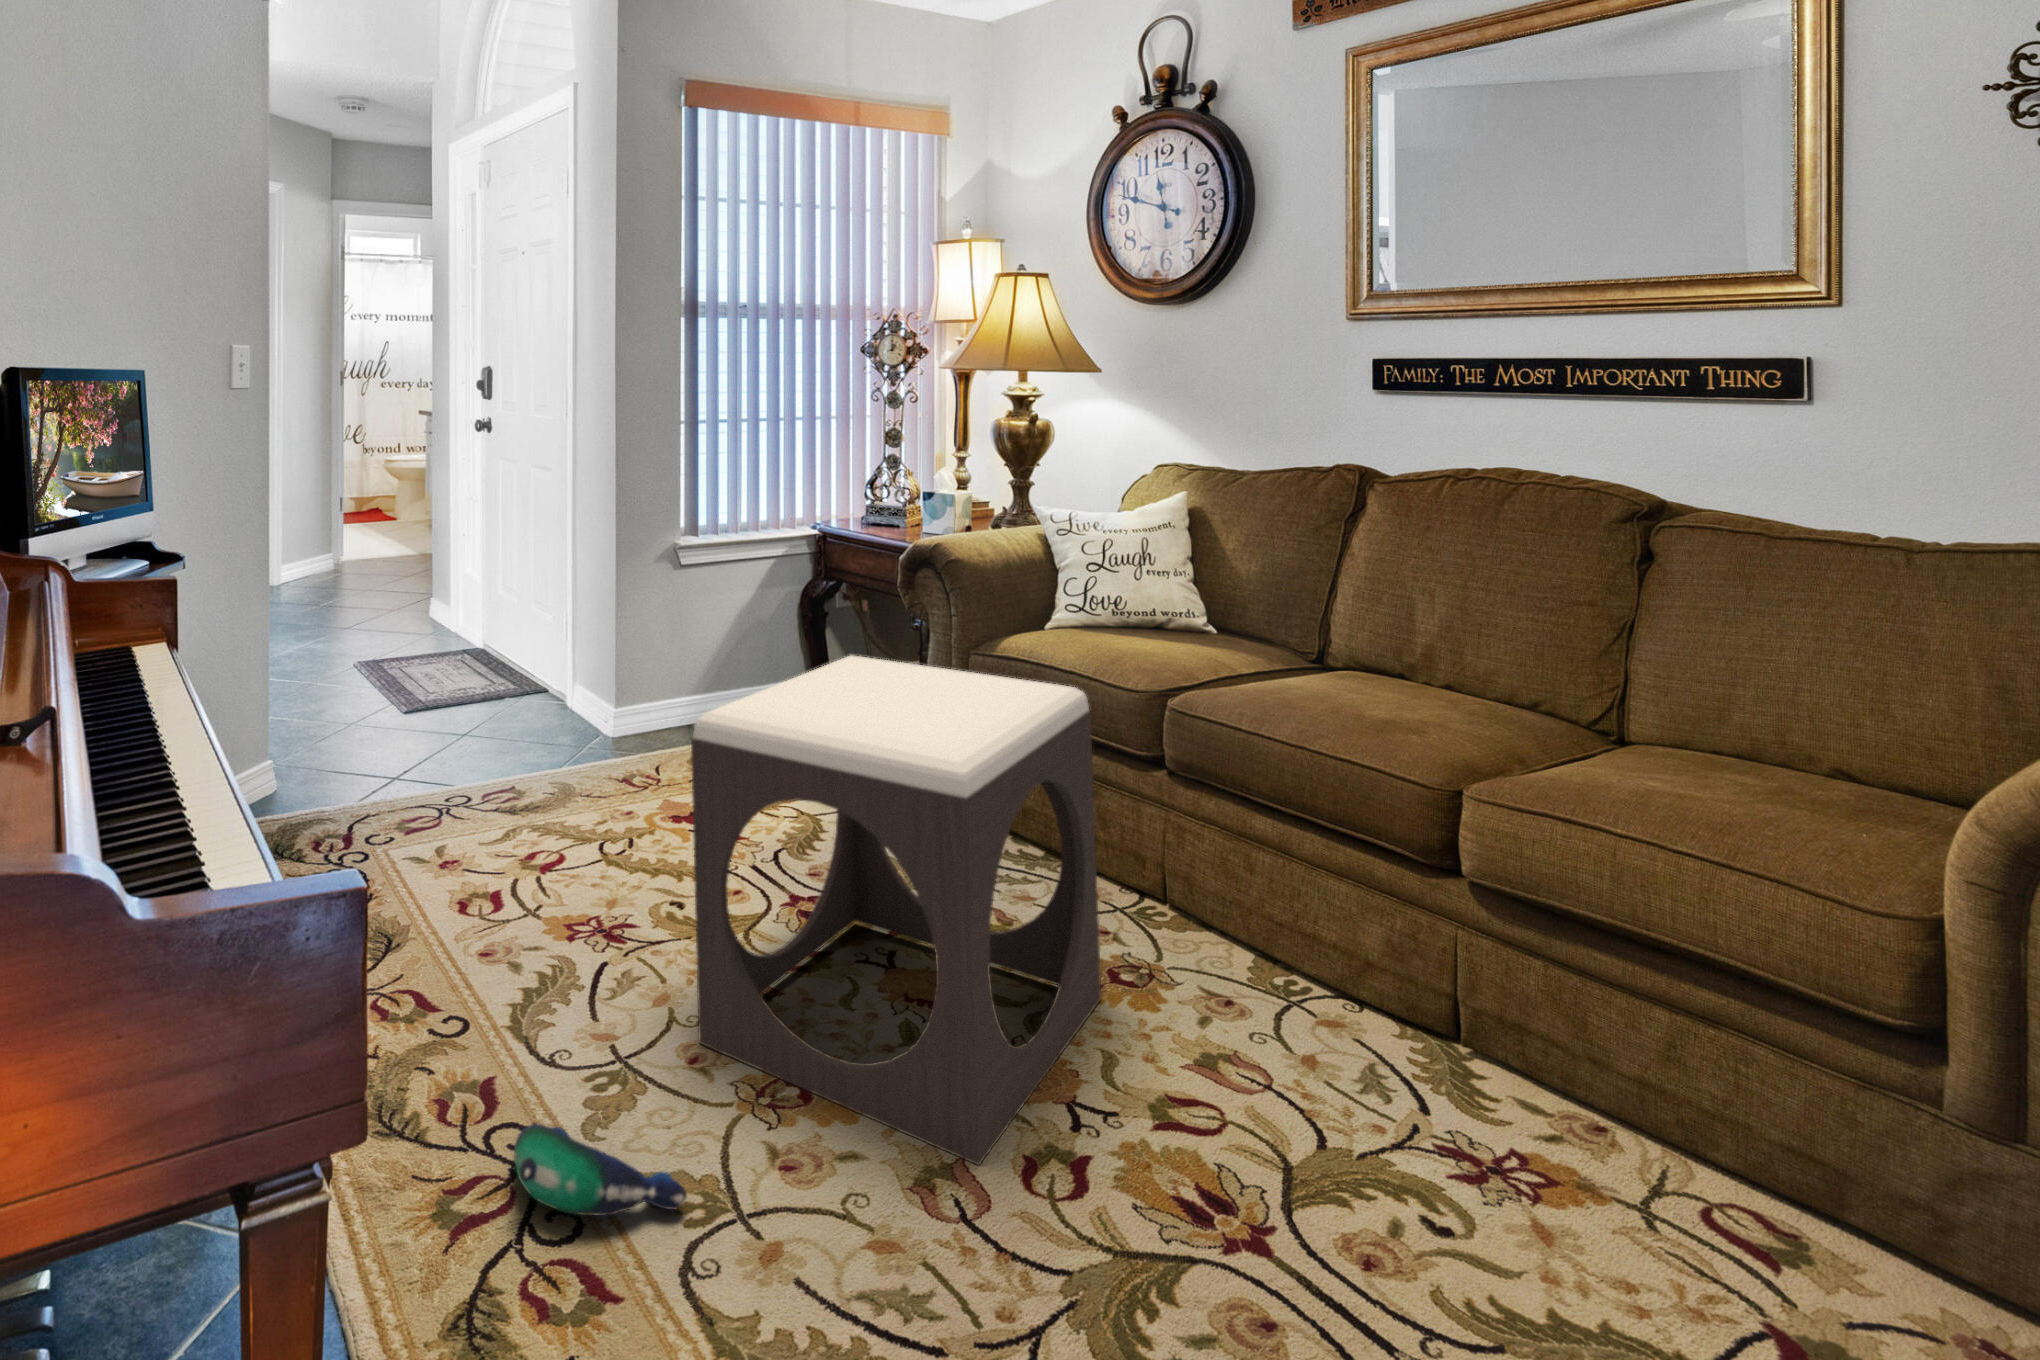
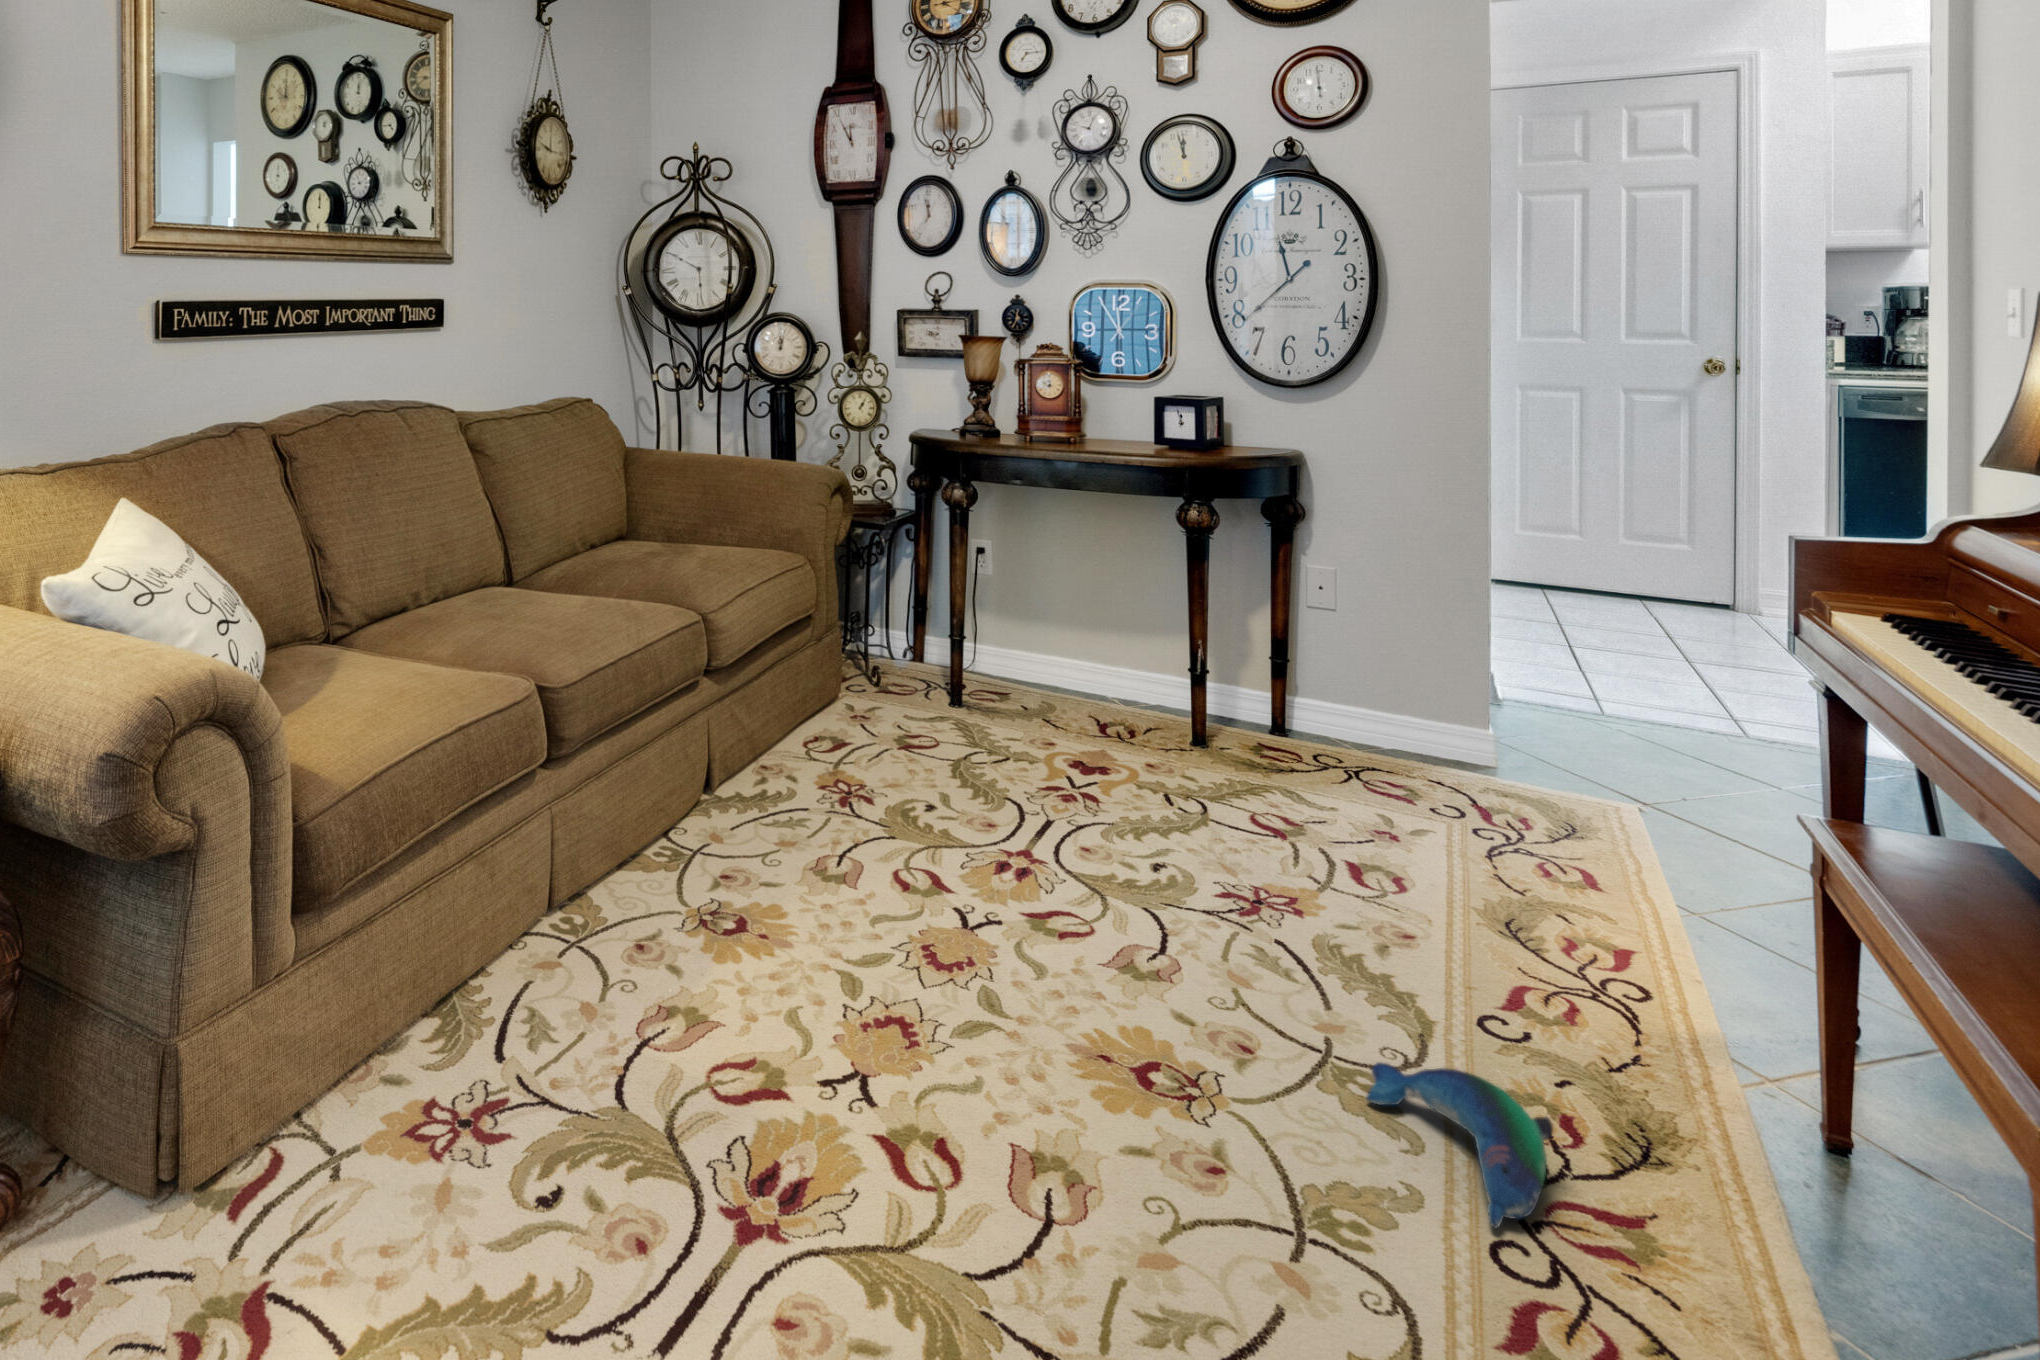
footstool: present [691,656,1101,1165] -> none [781,629,1194,1178]

